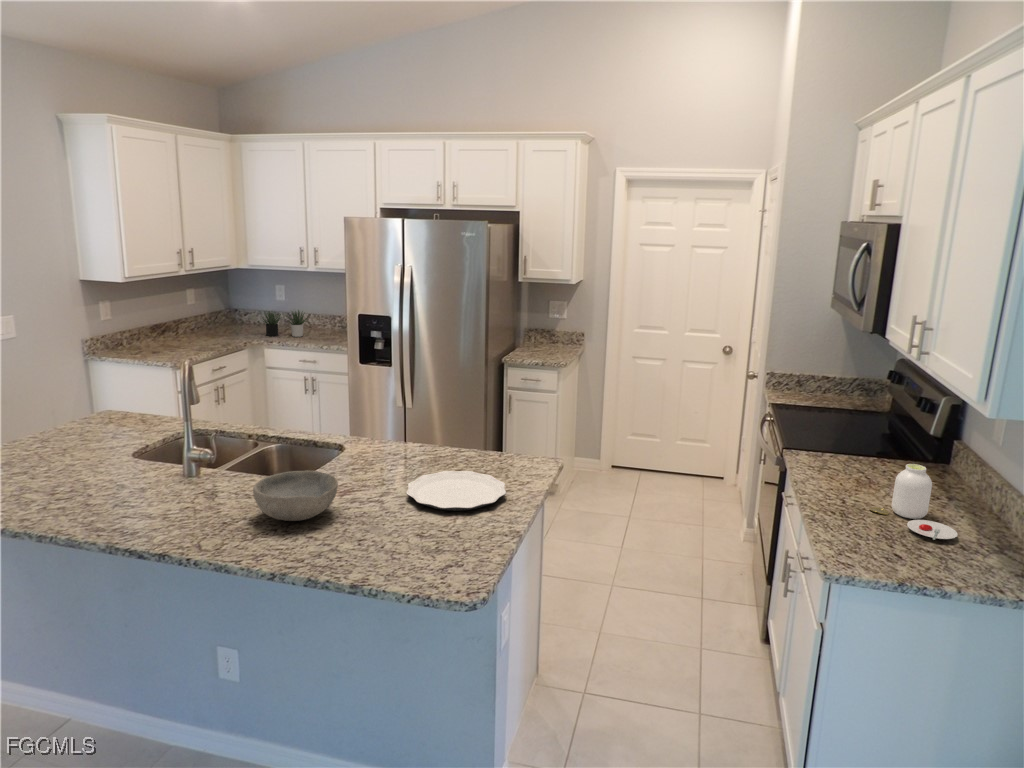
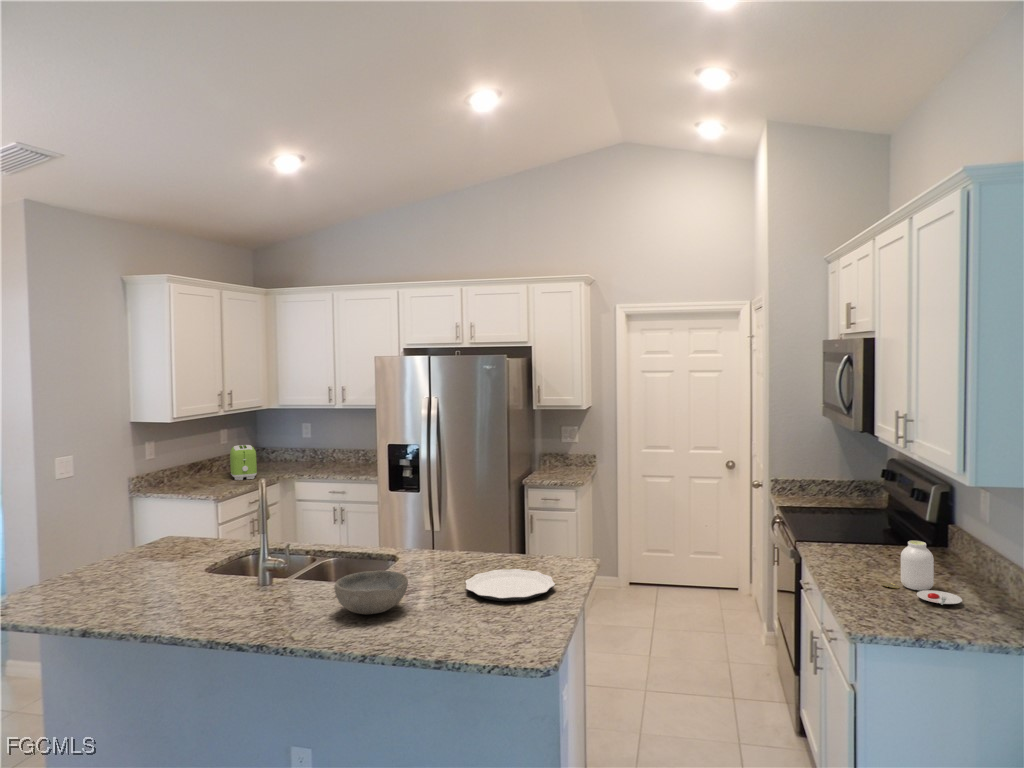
toaster: none [196,306,225,344] -> present [230,445,257,480]
succulent plant: present [262,310,307,337] -> none [288,444,336,471]

